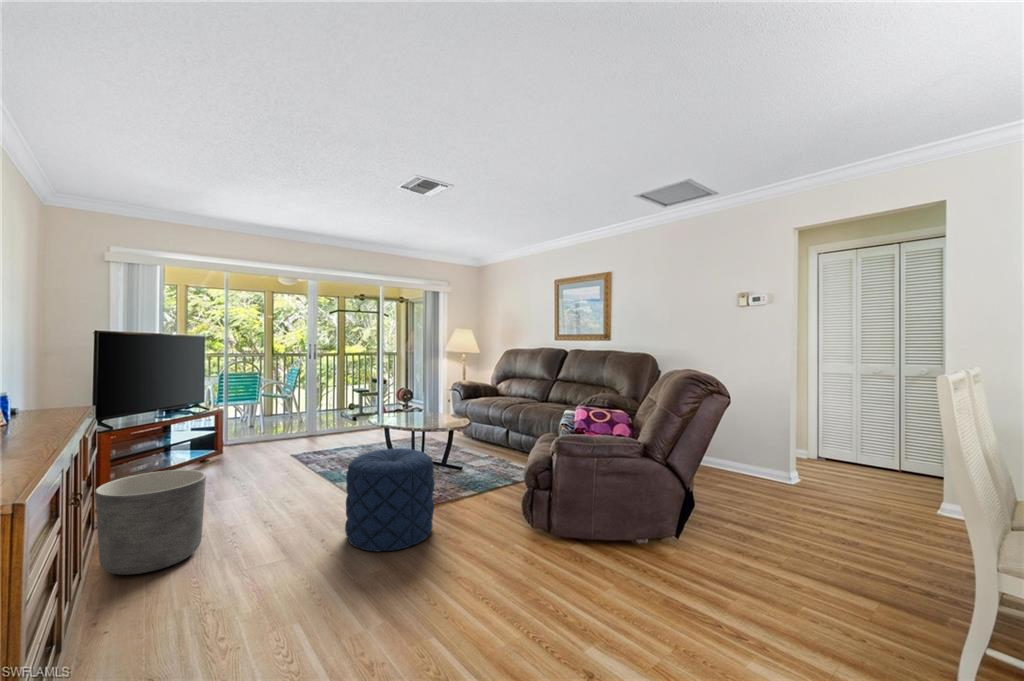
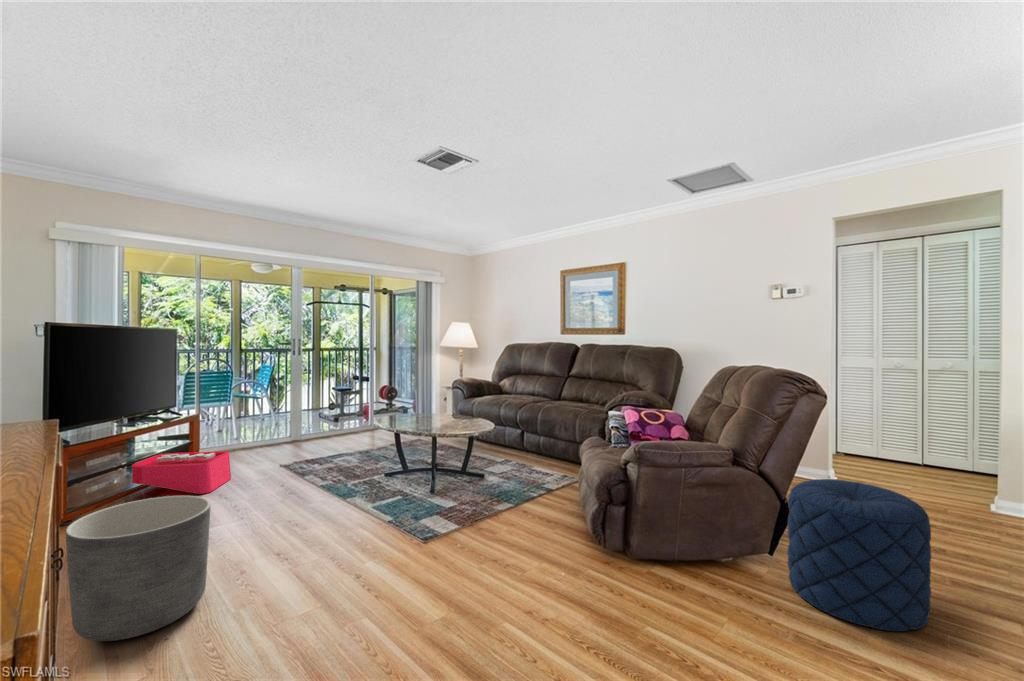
storage bin: none [165,437,247,476] -> present [132,451,231,494]
pouf: present [345,448,434,551] -> present [787,479,931,631]

